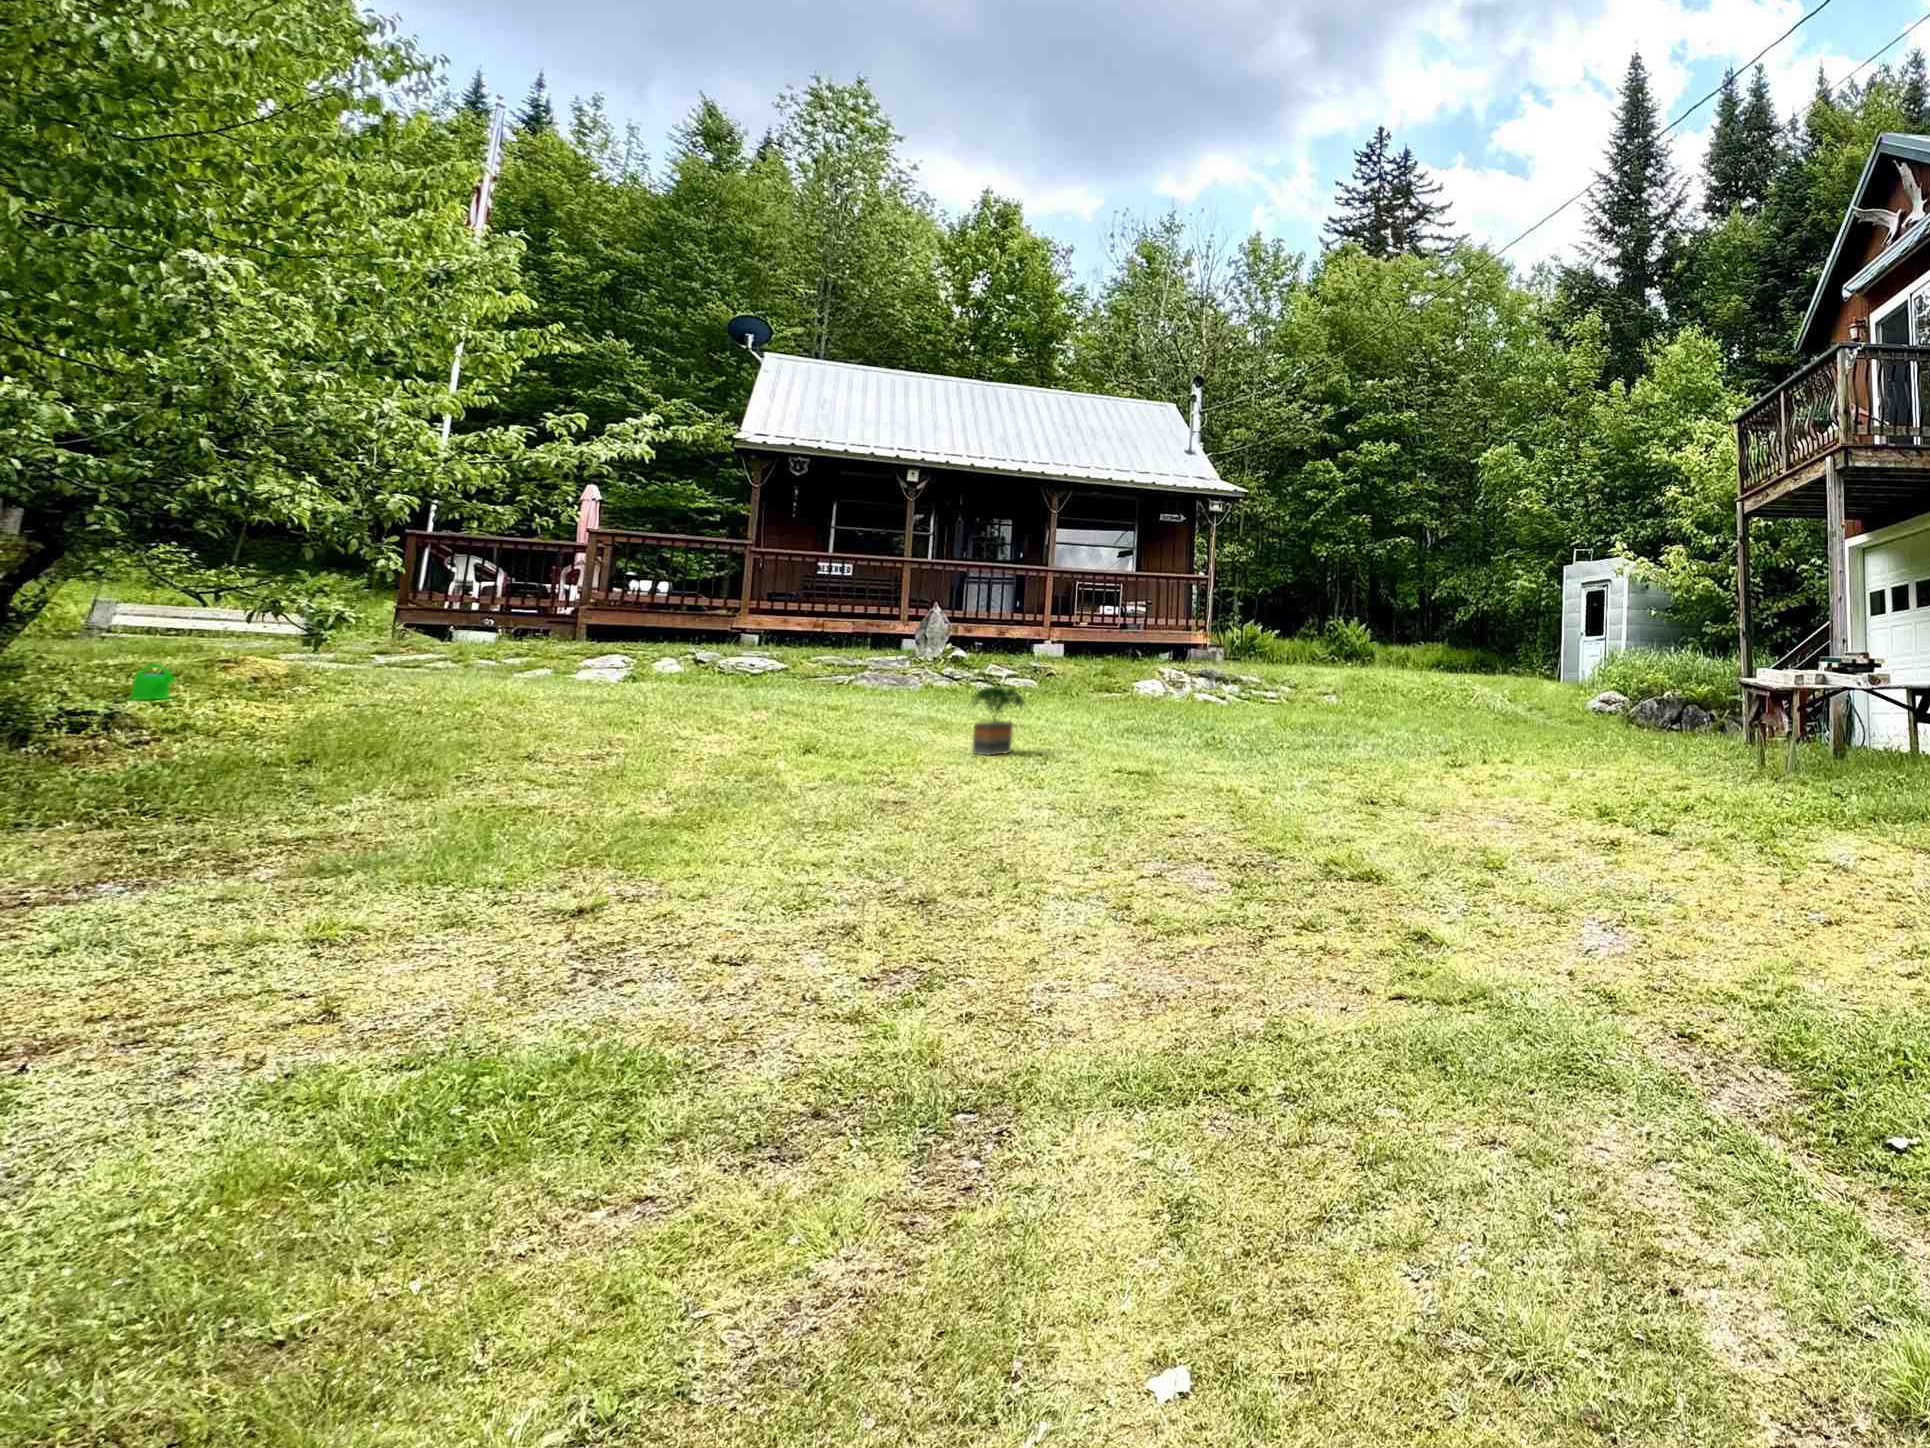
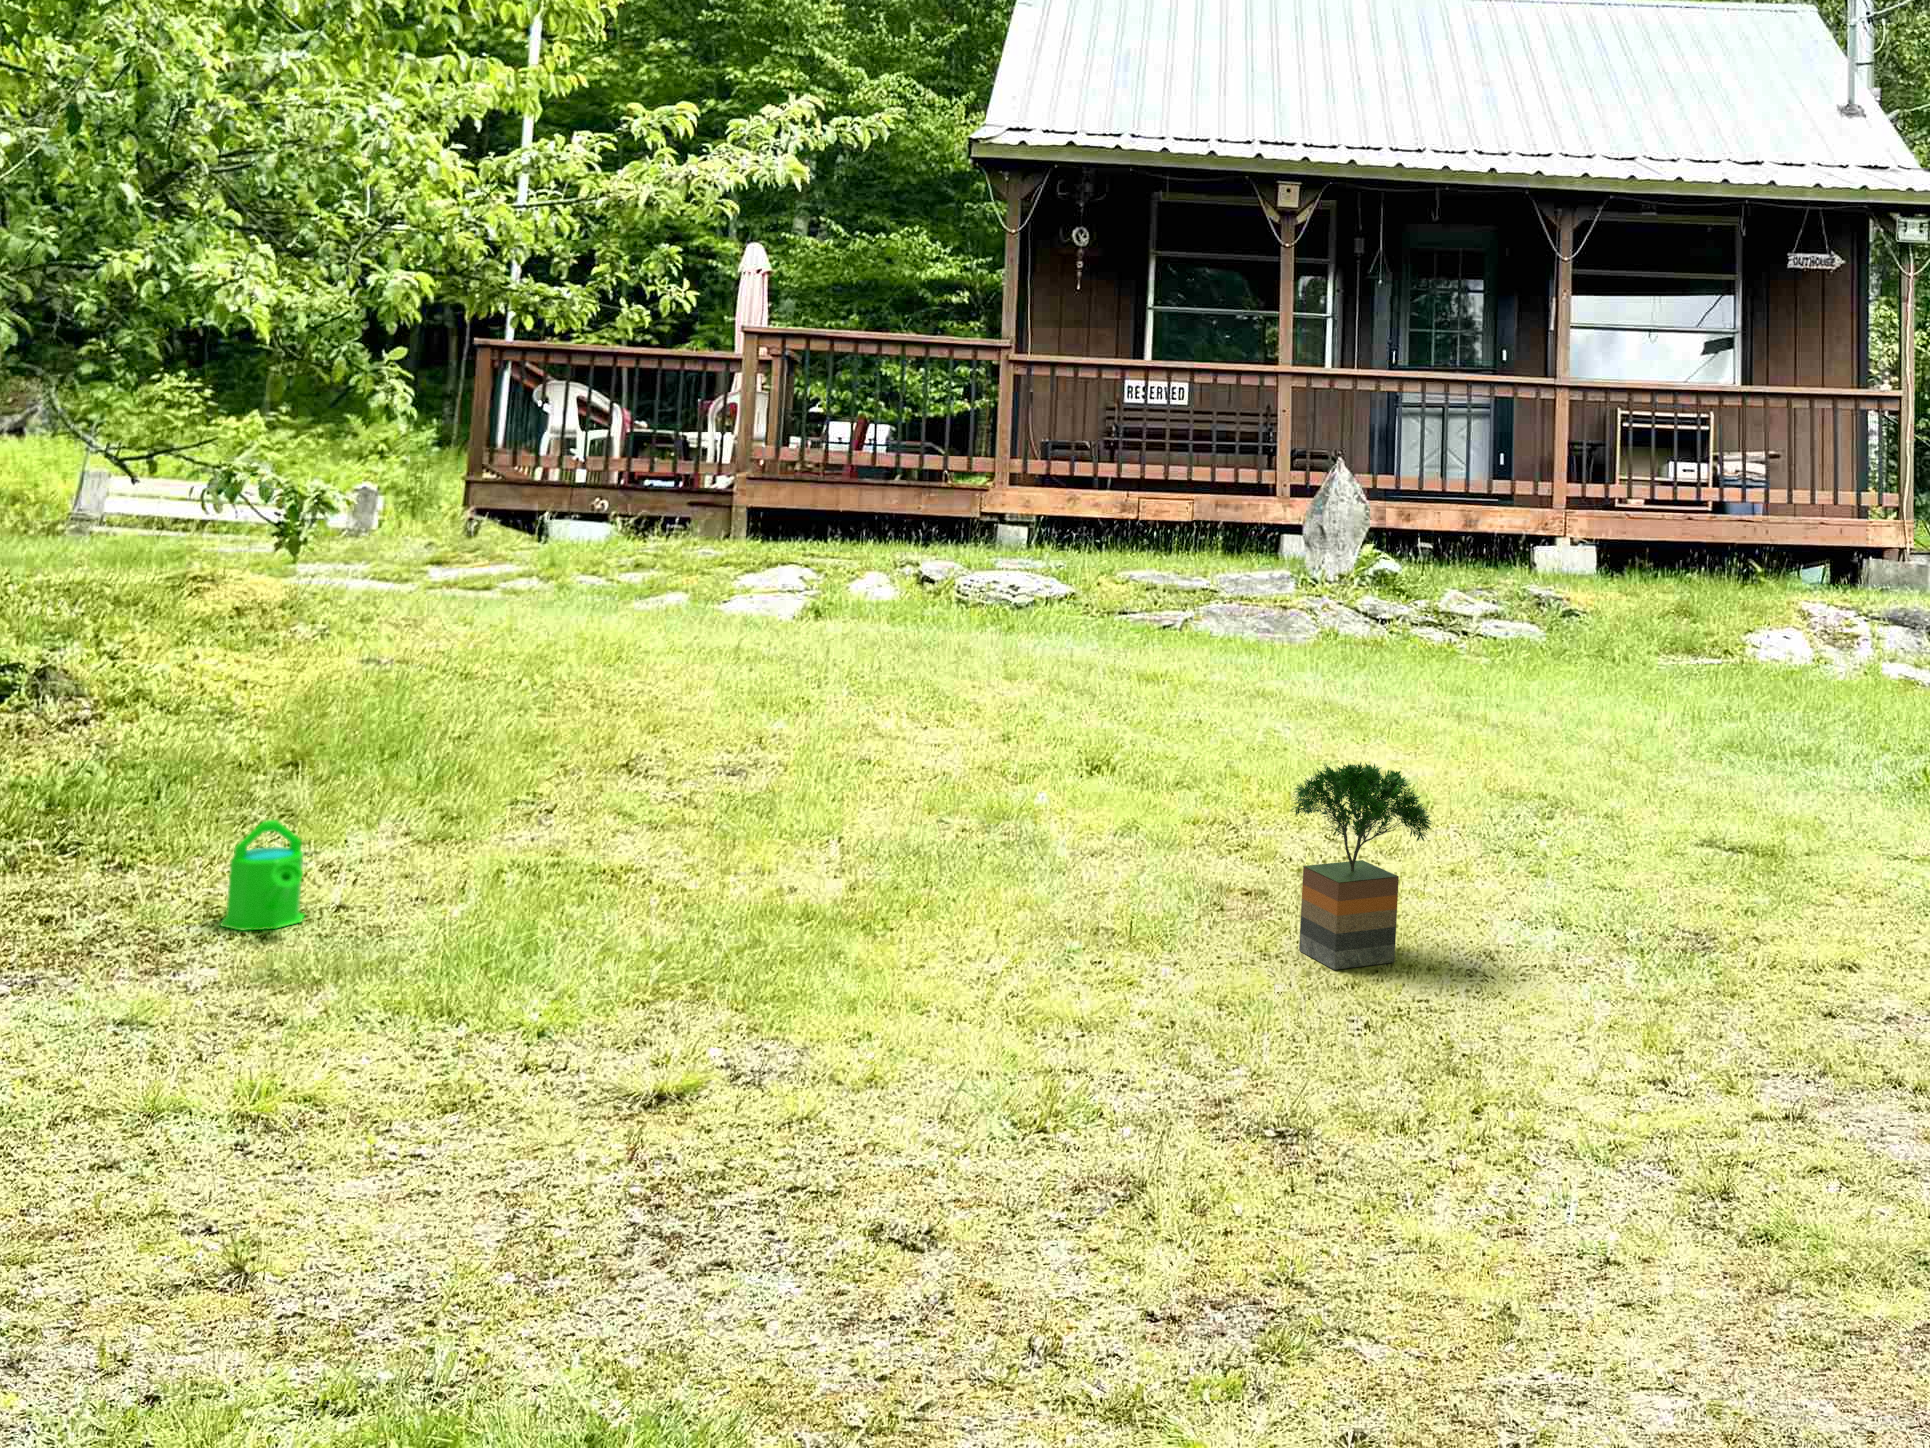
watering can: present [131,663,175,700] -> present [220,820,304,931]

